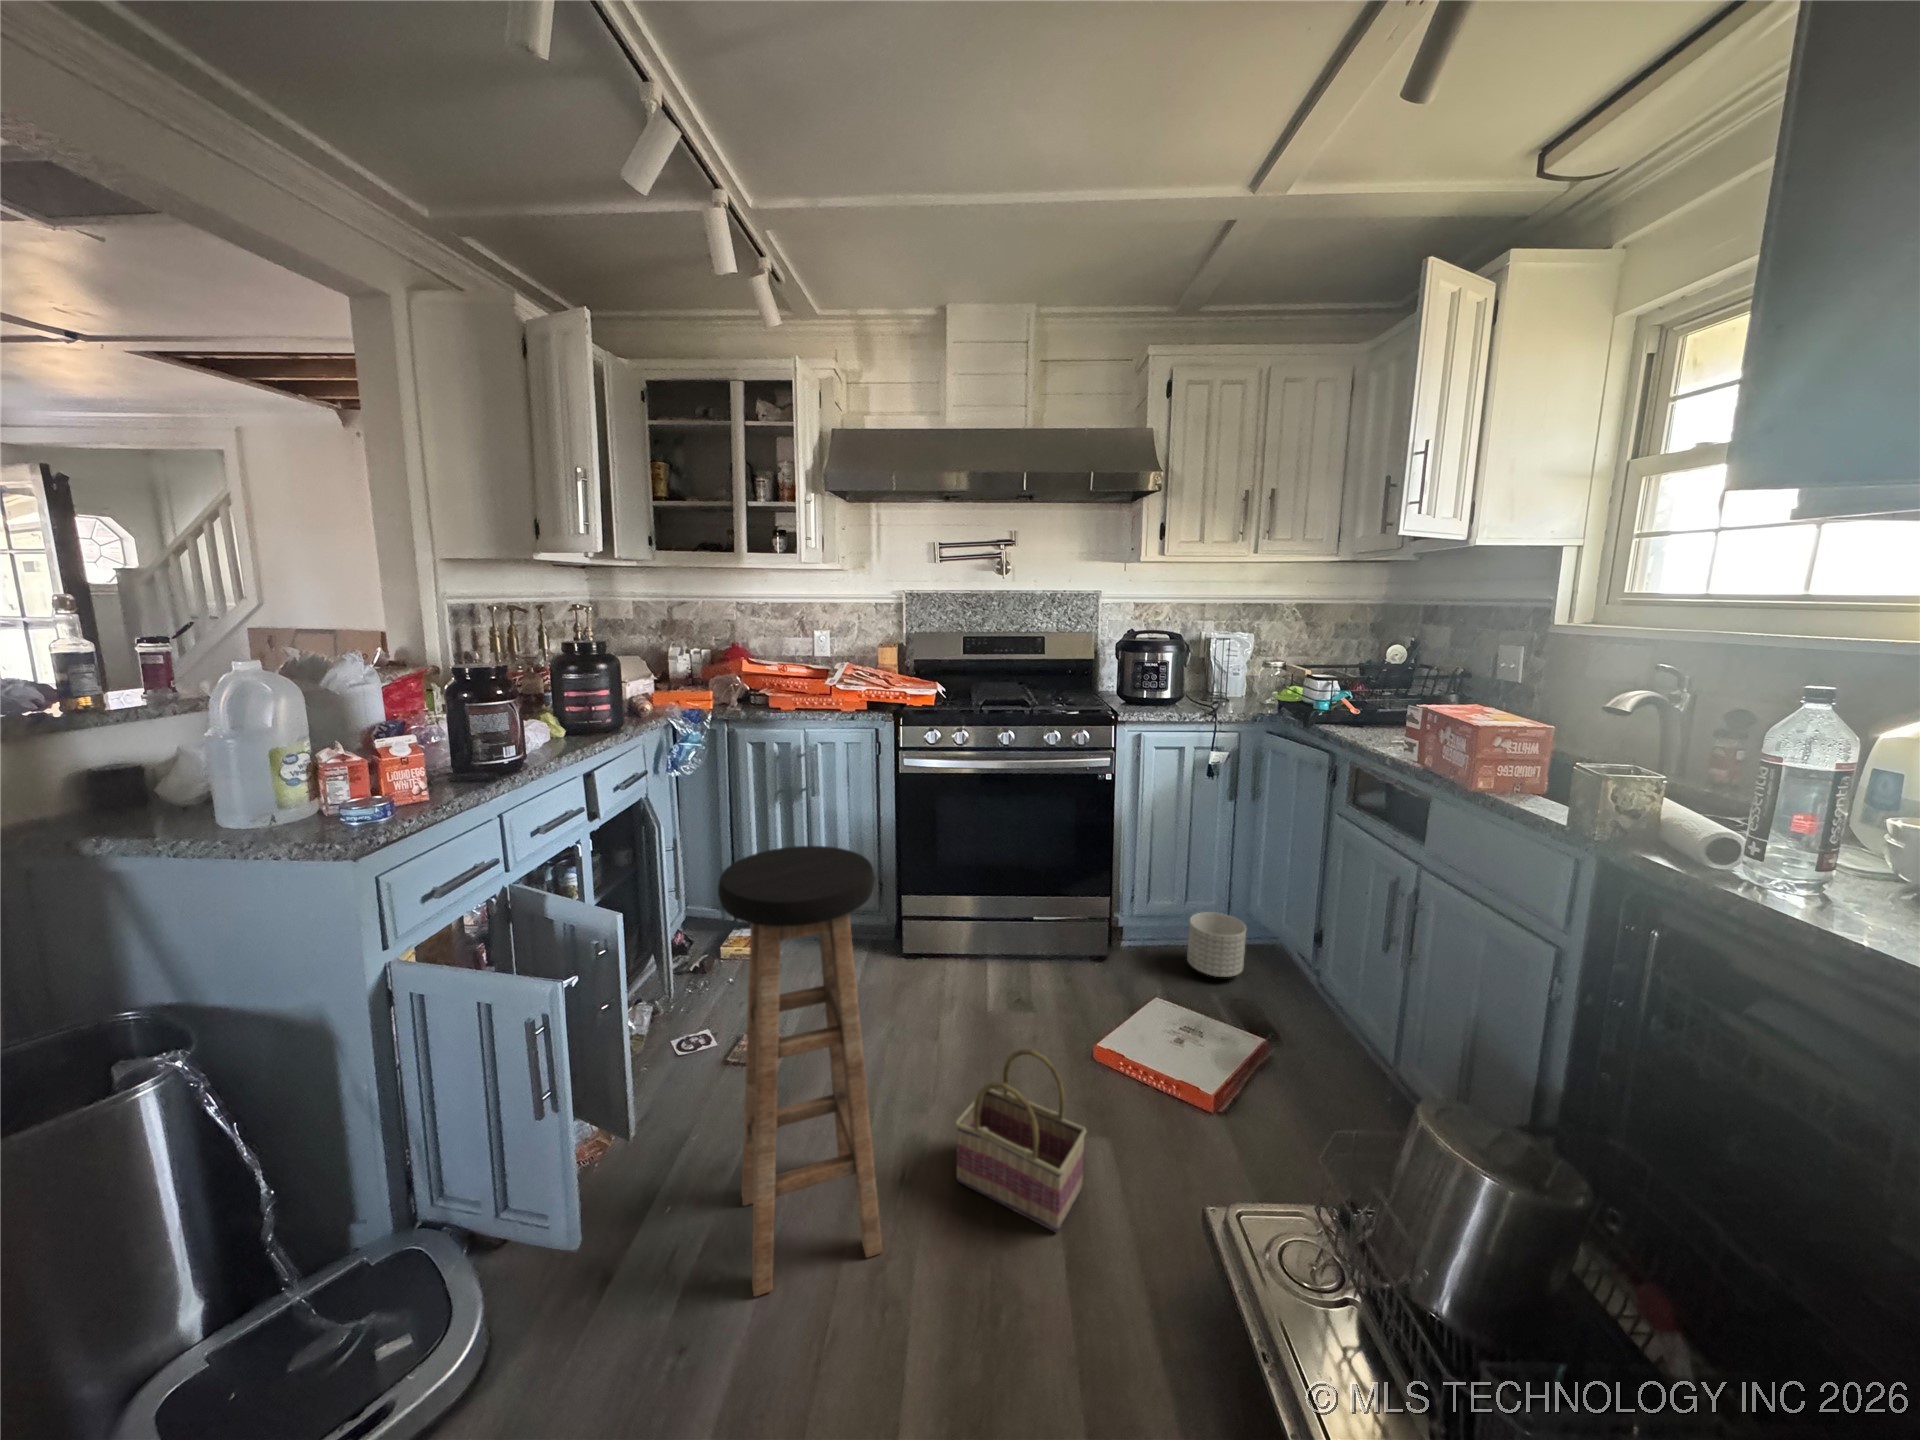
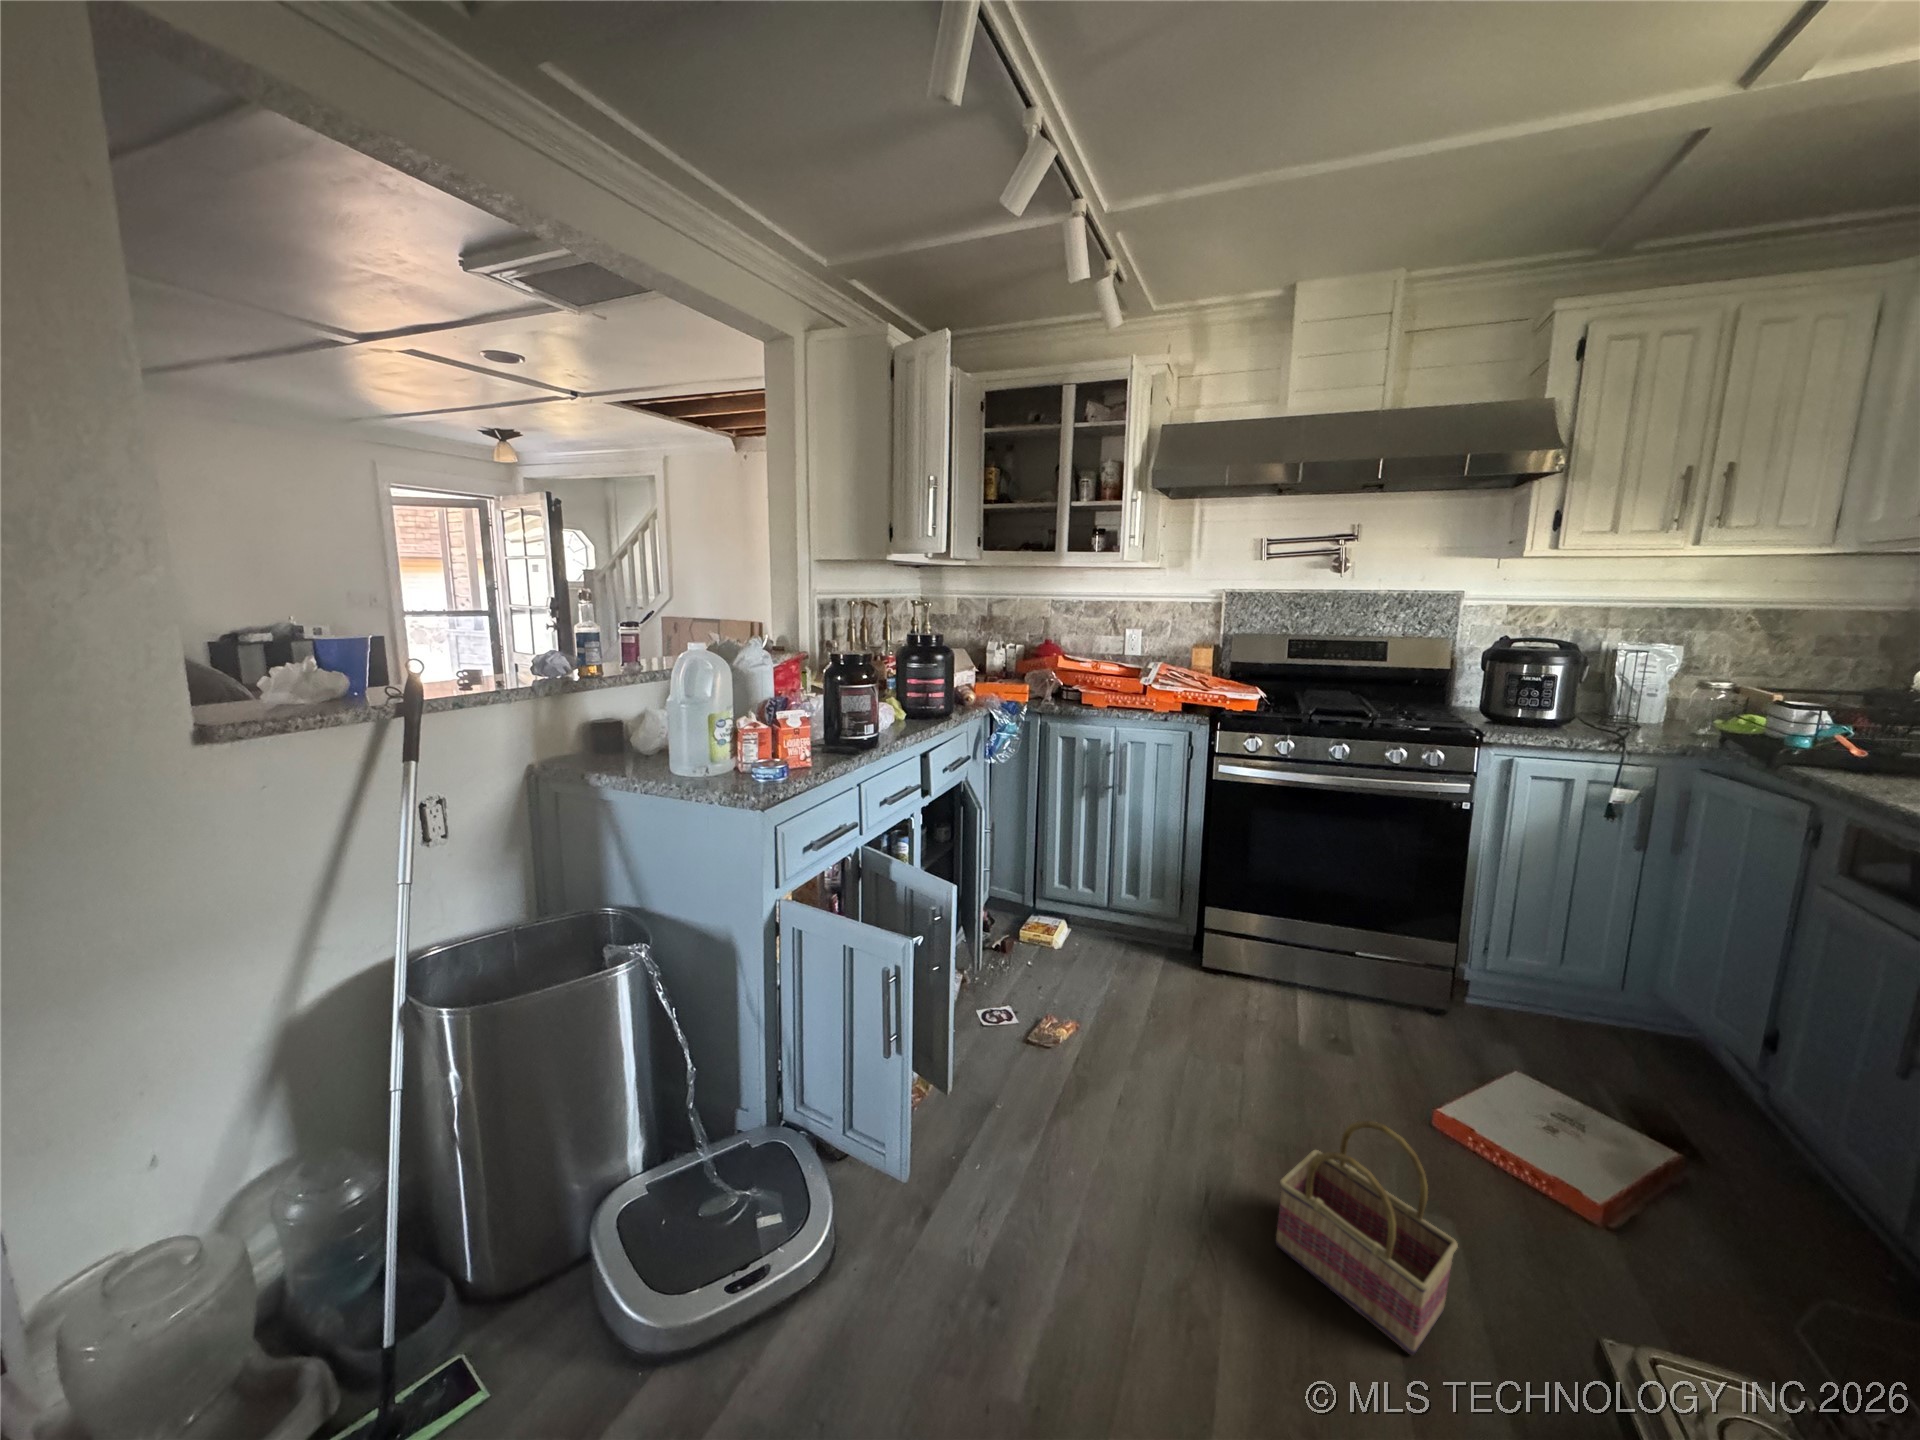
bar stool: present [718,846,882,1297] -> none [1043,849,1217,1299]
planter: present [1187,912,1246,977] -> none [1580,997,1686,1090]

